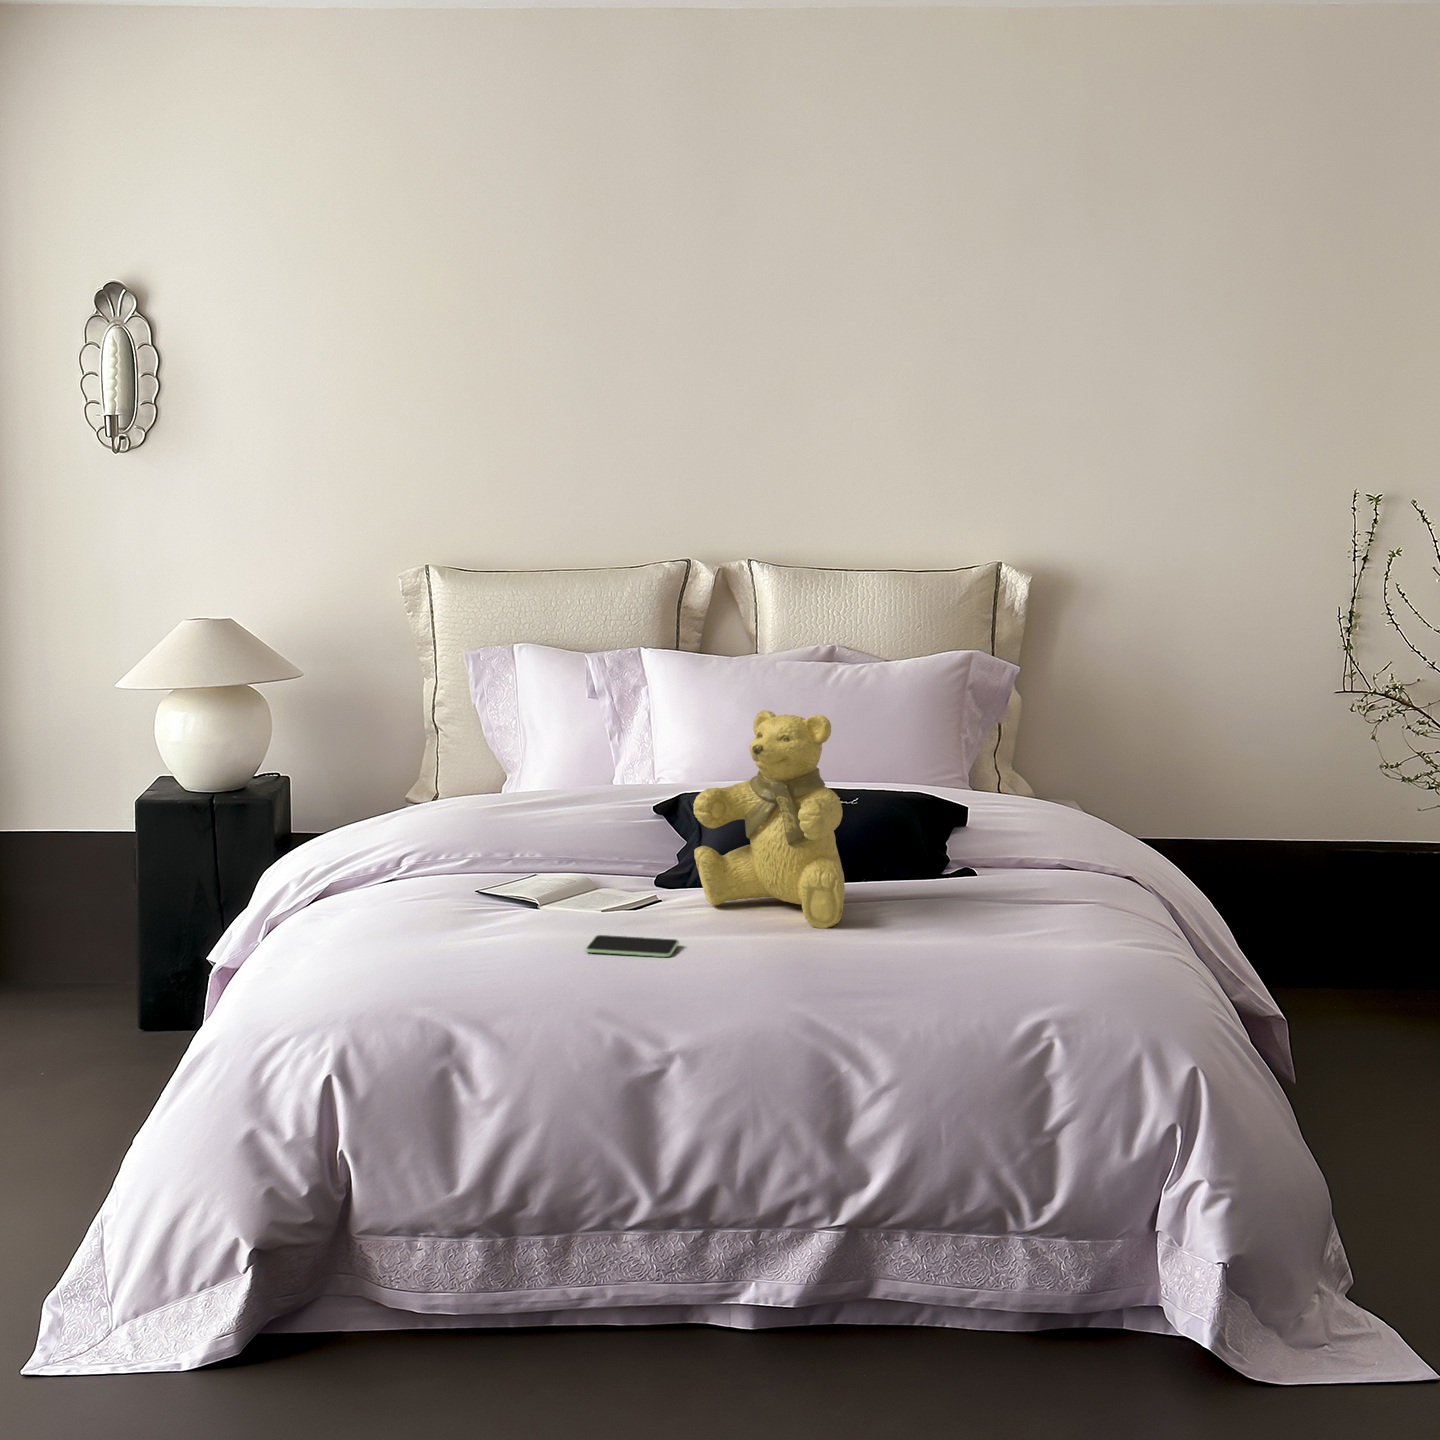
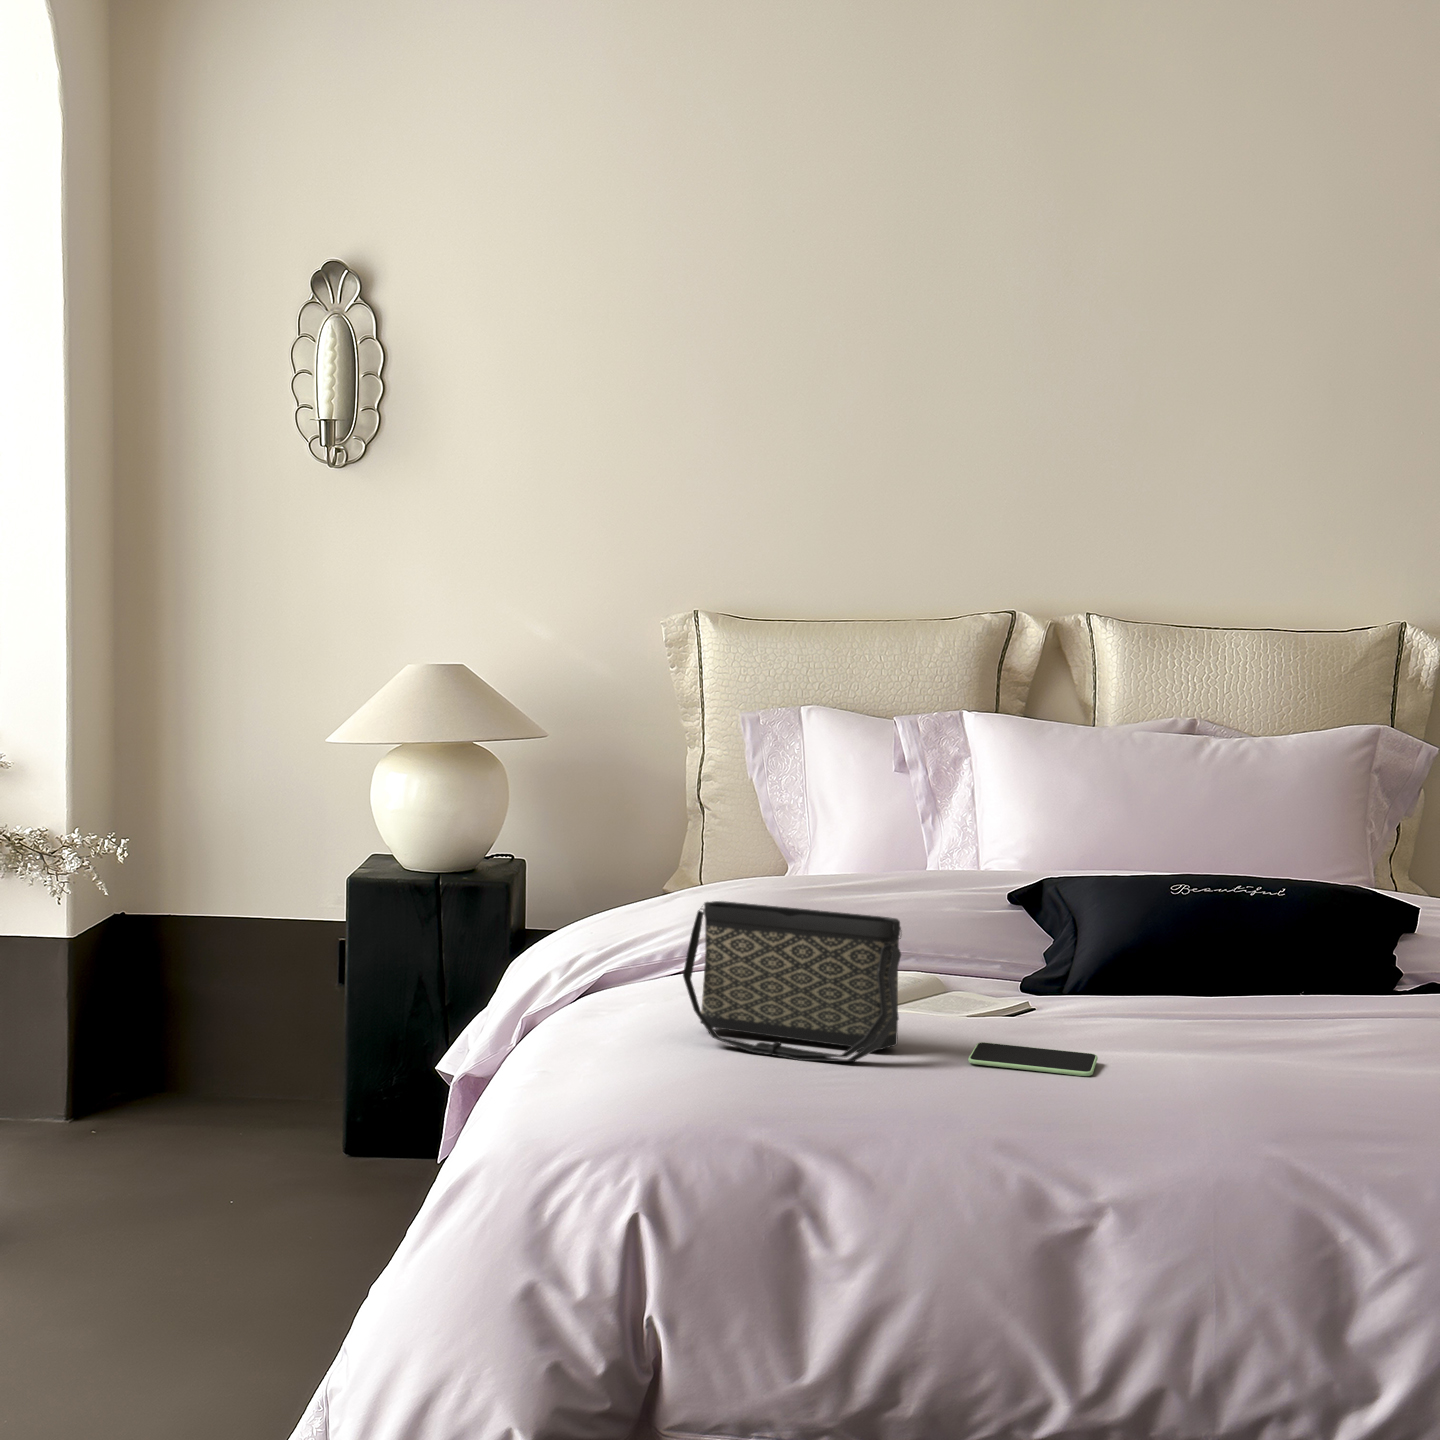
teddy bear: present [693,710,845,928] -> none [1091,755,1324,1053]
handbag: none [375,839,537,957] -> present [683,901,901,1062]

